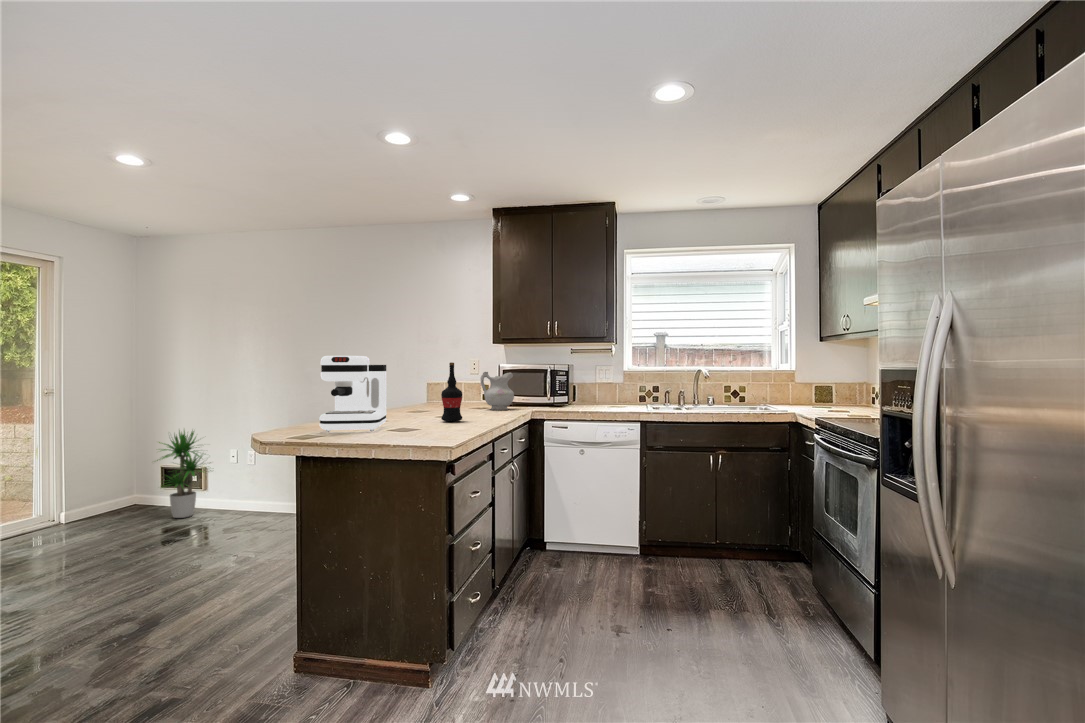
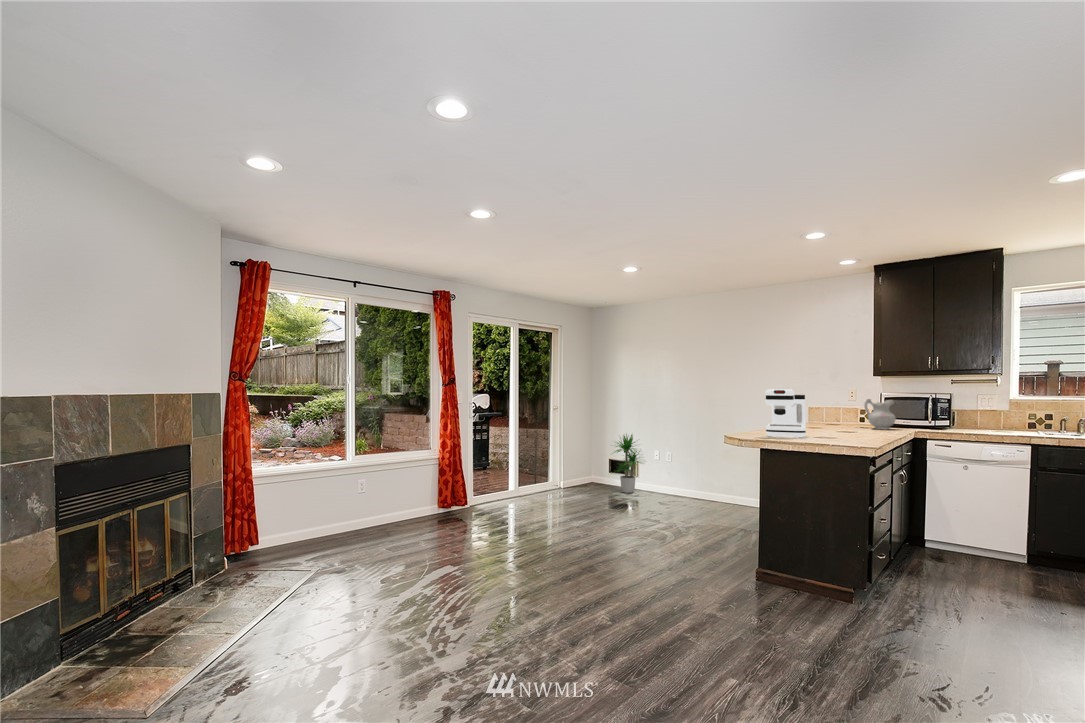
wine bottle: present [441,362,462,422] -> none [843,393,860,435]

